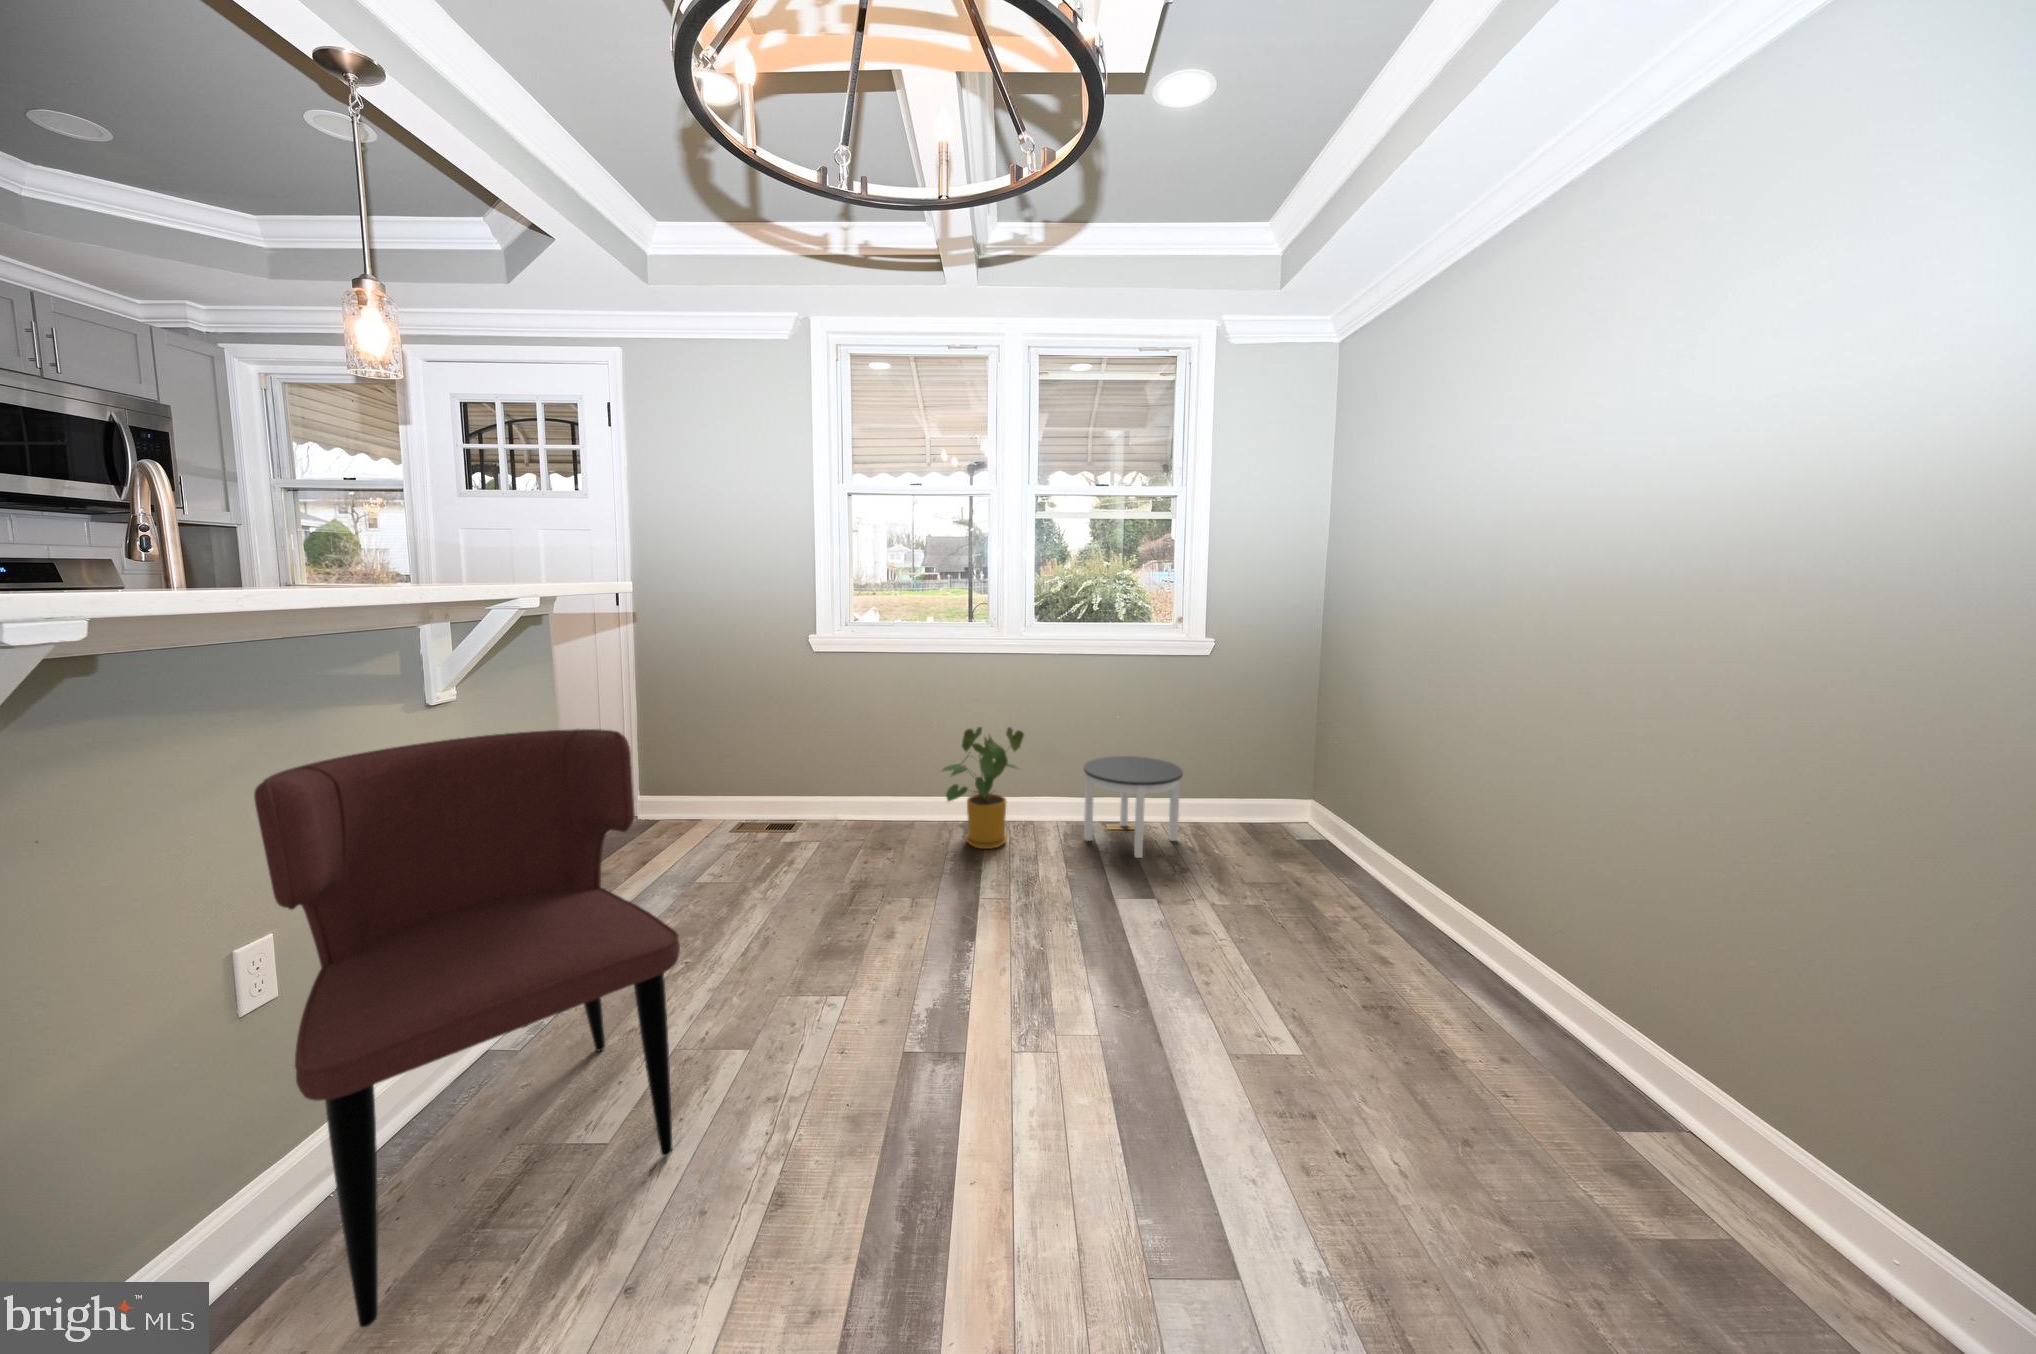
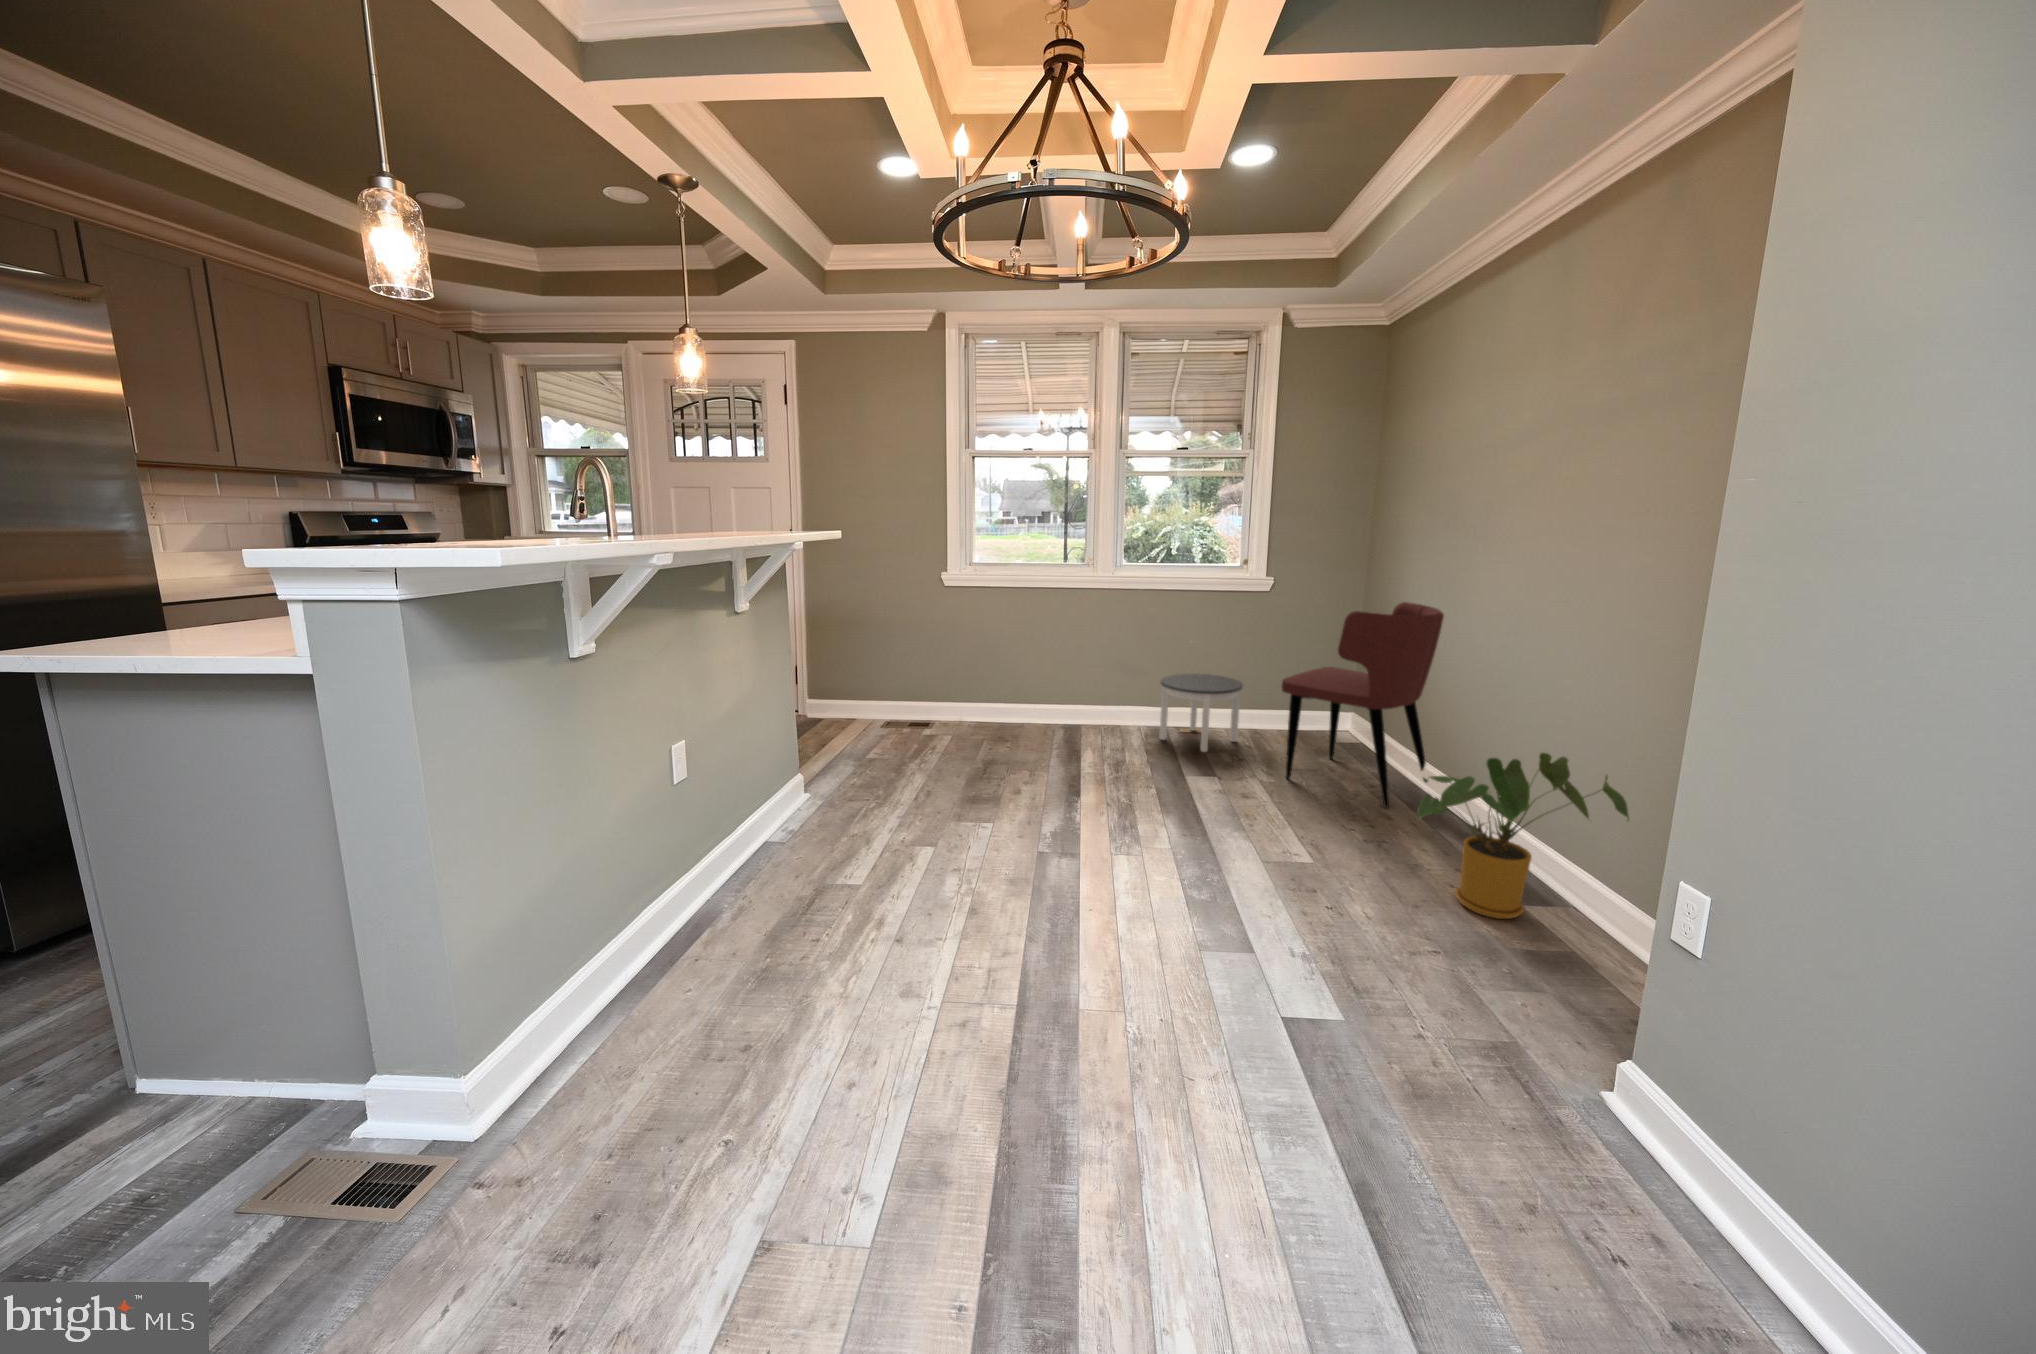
house plant: present [942,727,1024,849] -> present [1417,753,1629,919]
dining chair: present [254,729,680,1327] -> present [1281,602,1444,808]

